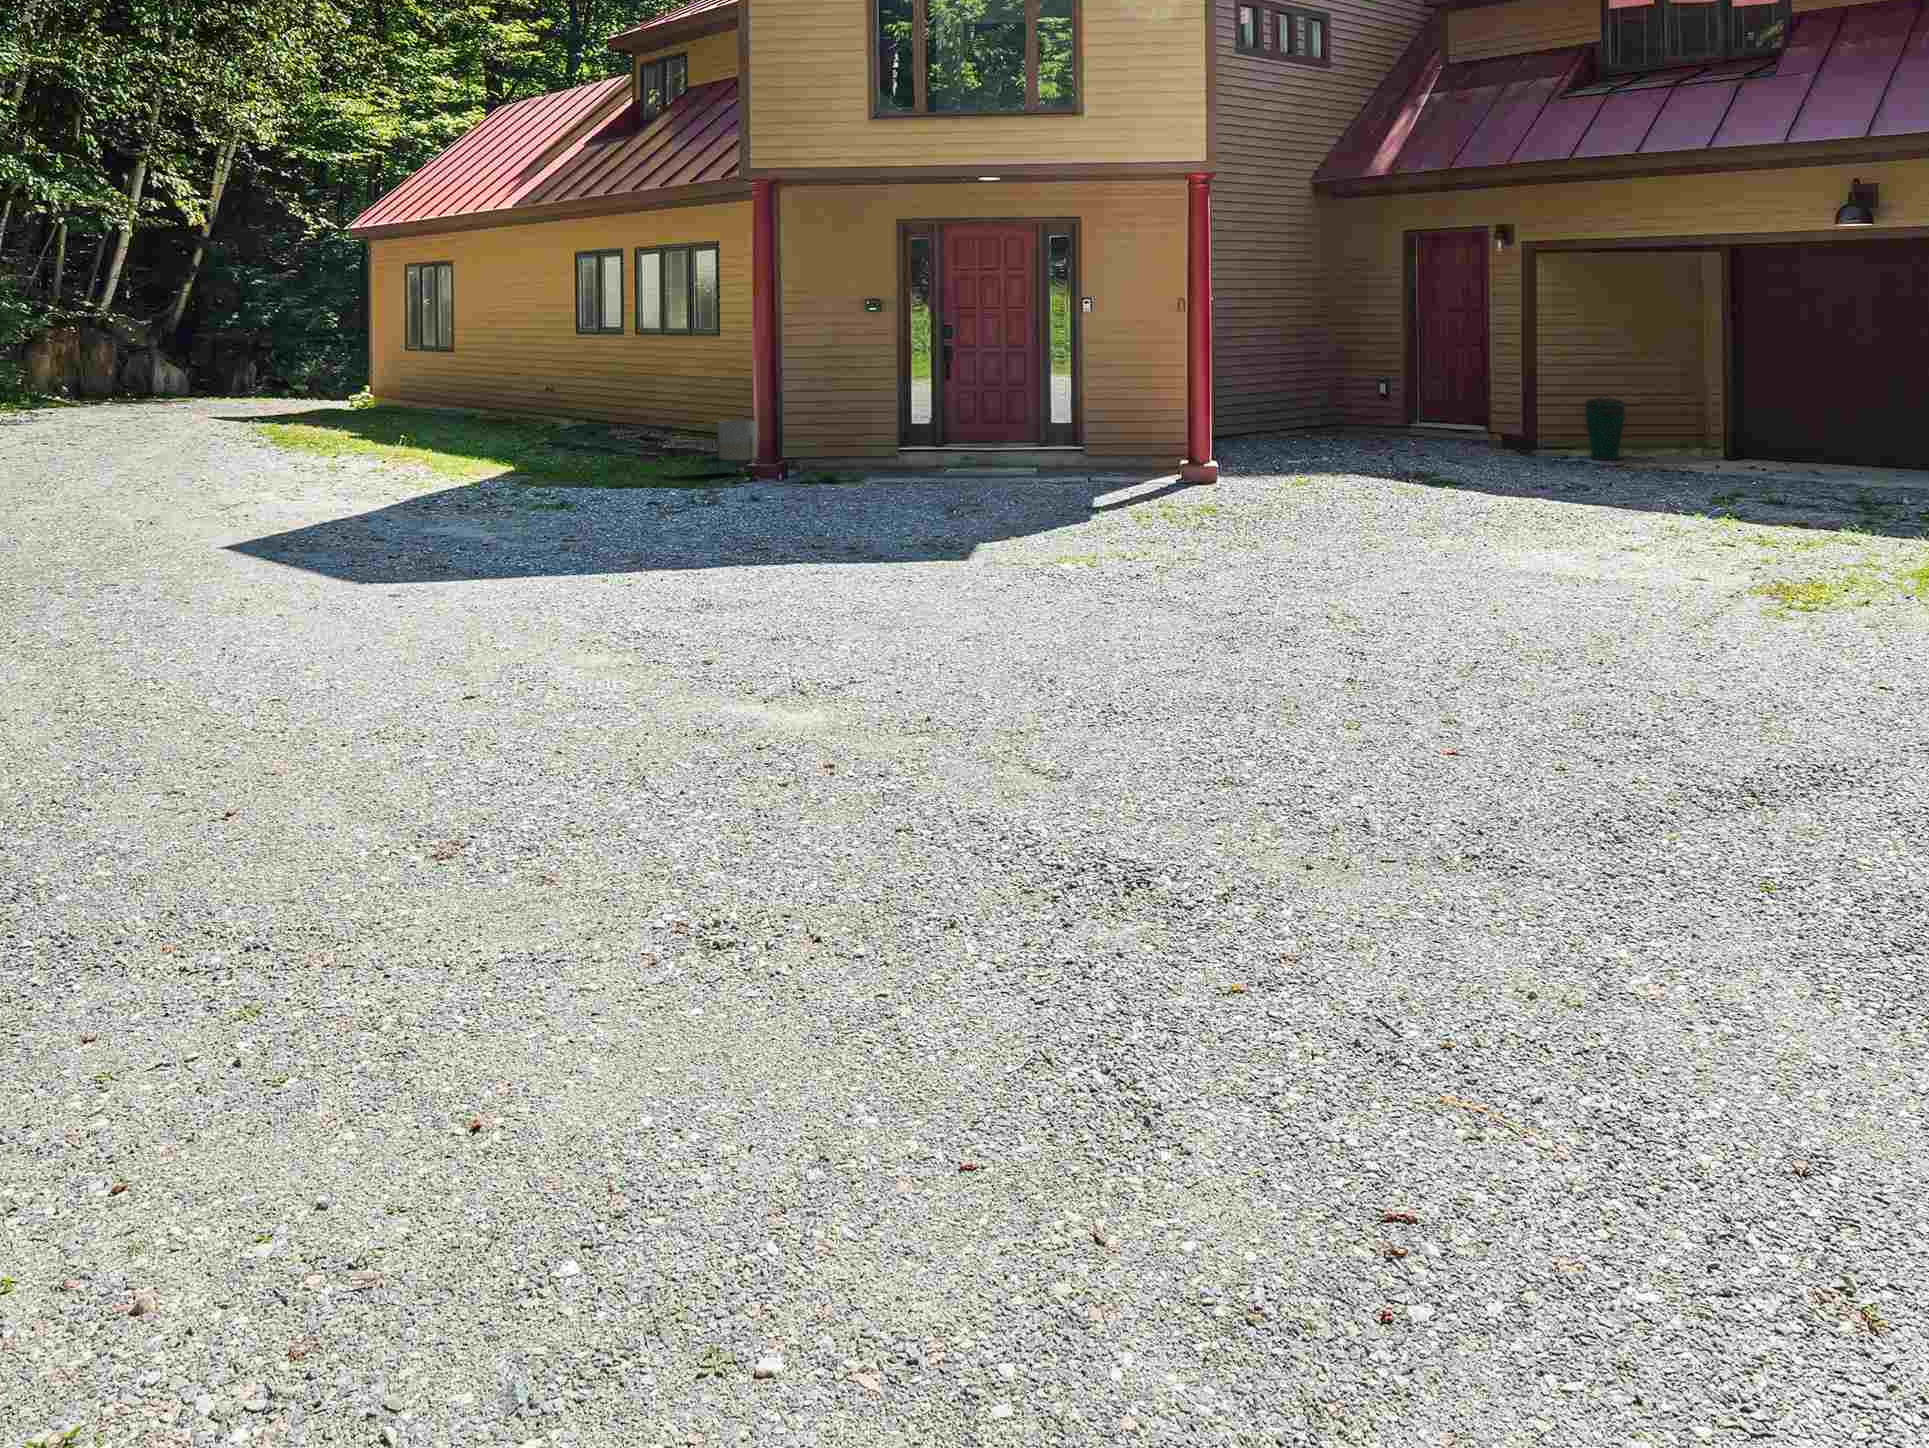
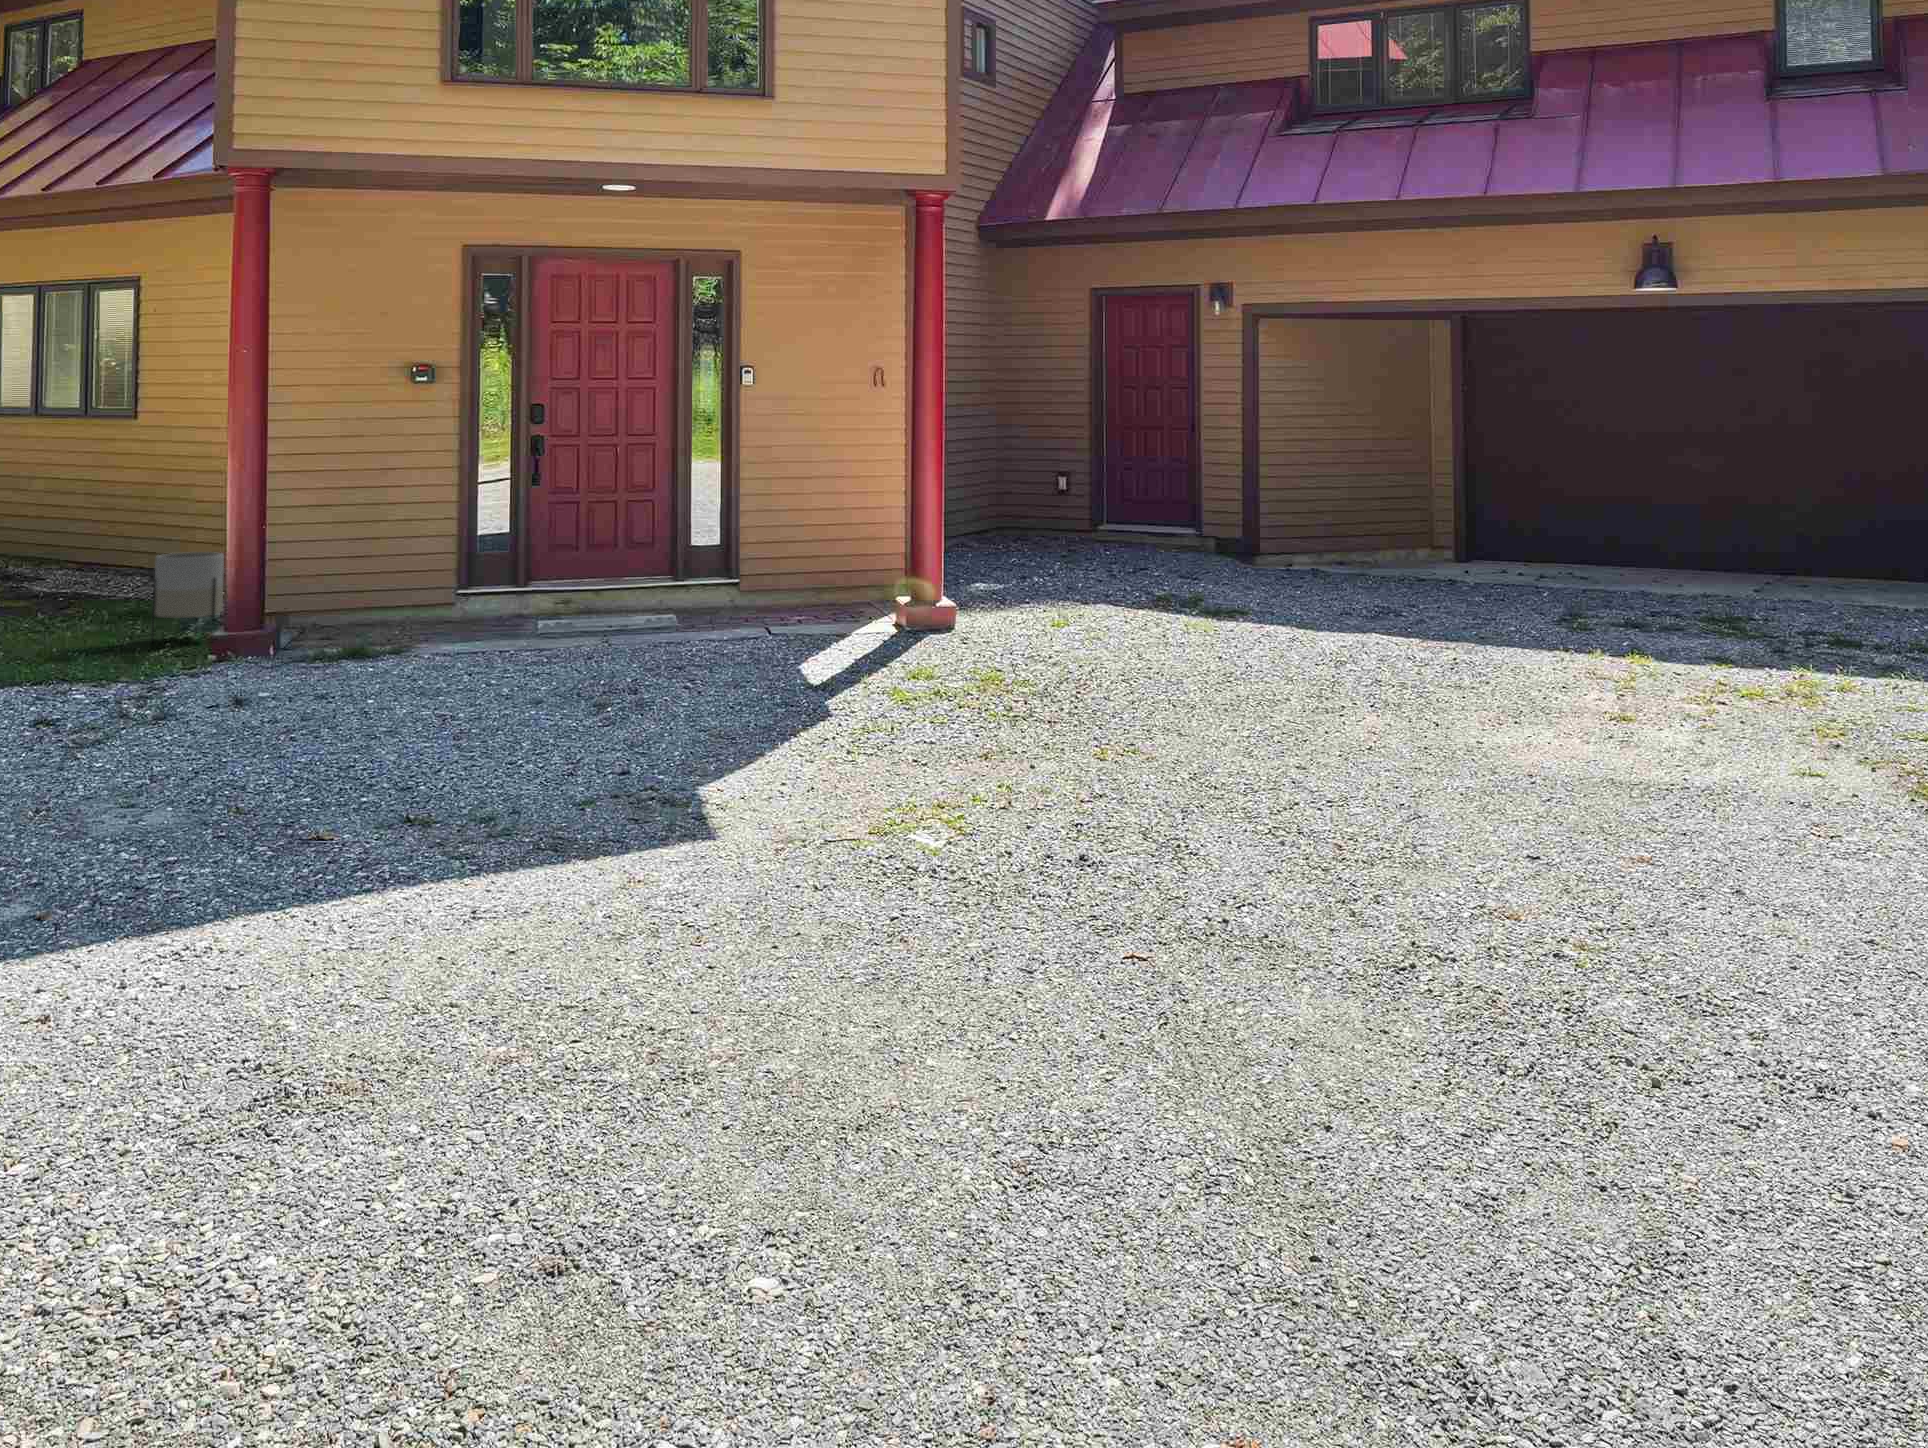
trash can: present [1584,396,1626,460] -> none [1308,490,1358,569]

